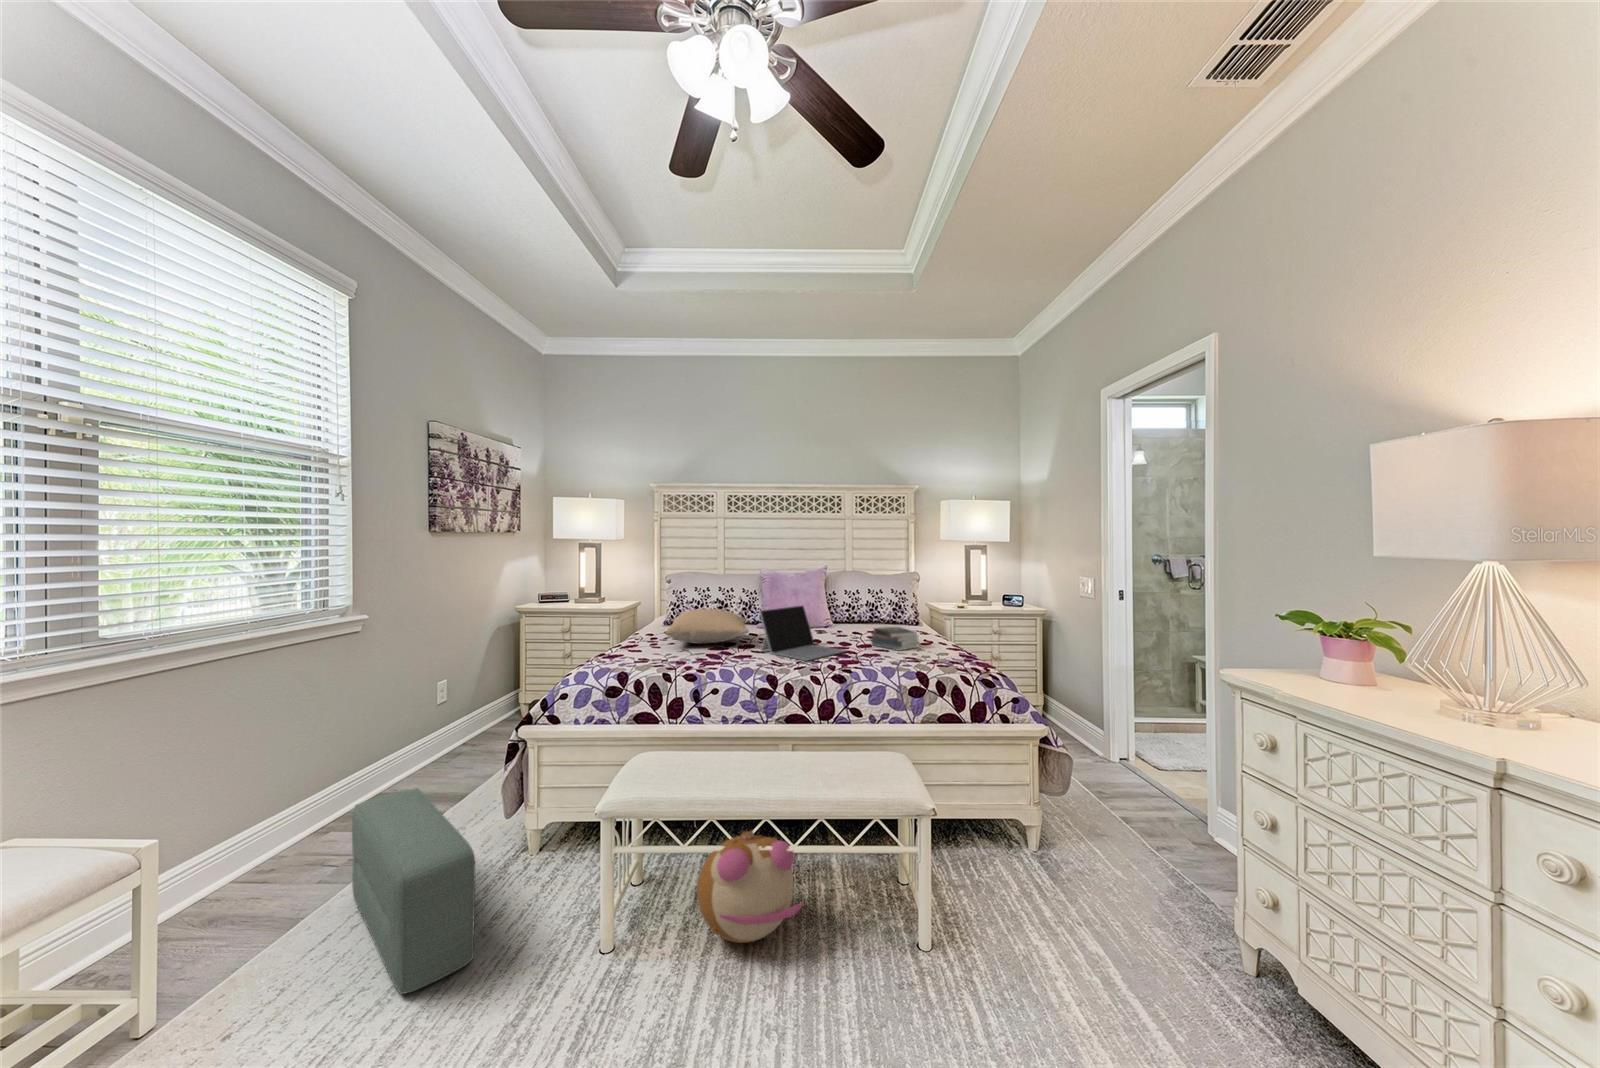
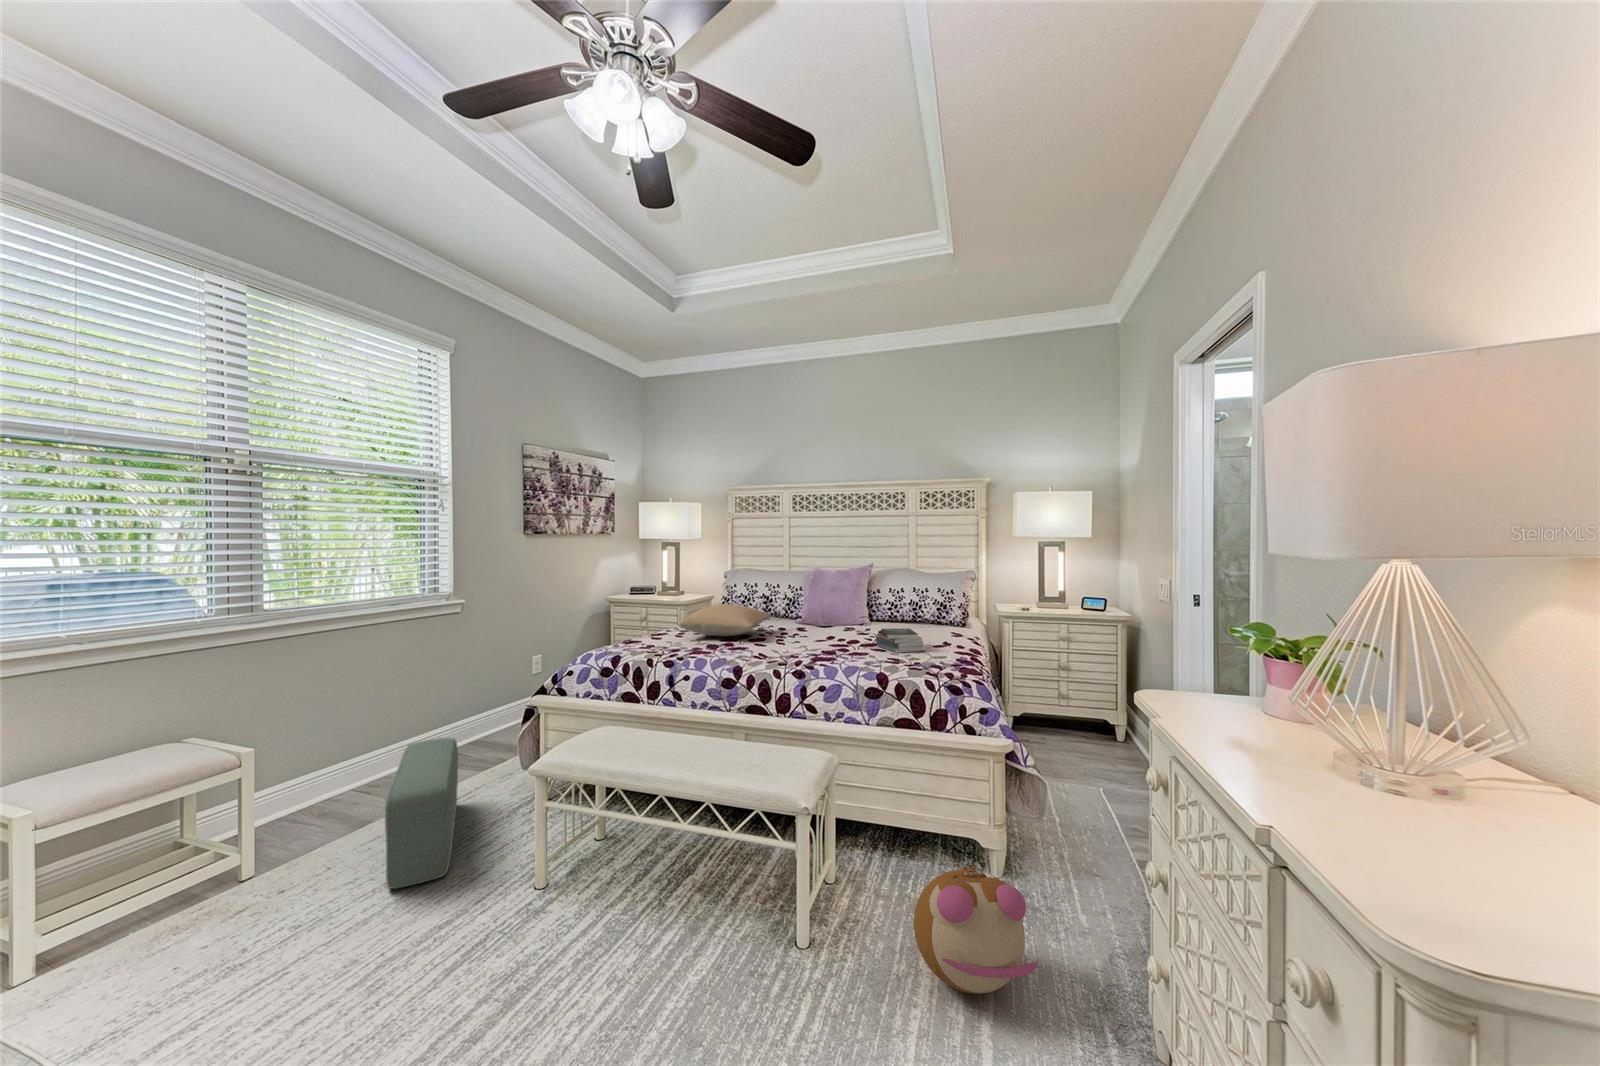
laptop: present [760,606,846,661] -> none [757,603,841,657]
plush toy: present [697,831,802,943] -> present [914,867,1038,994]

